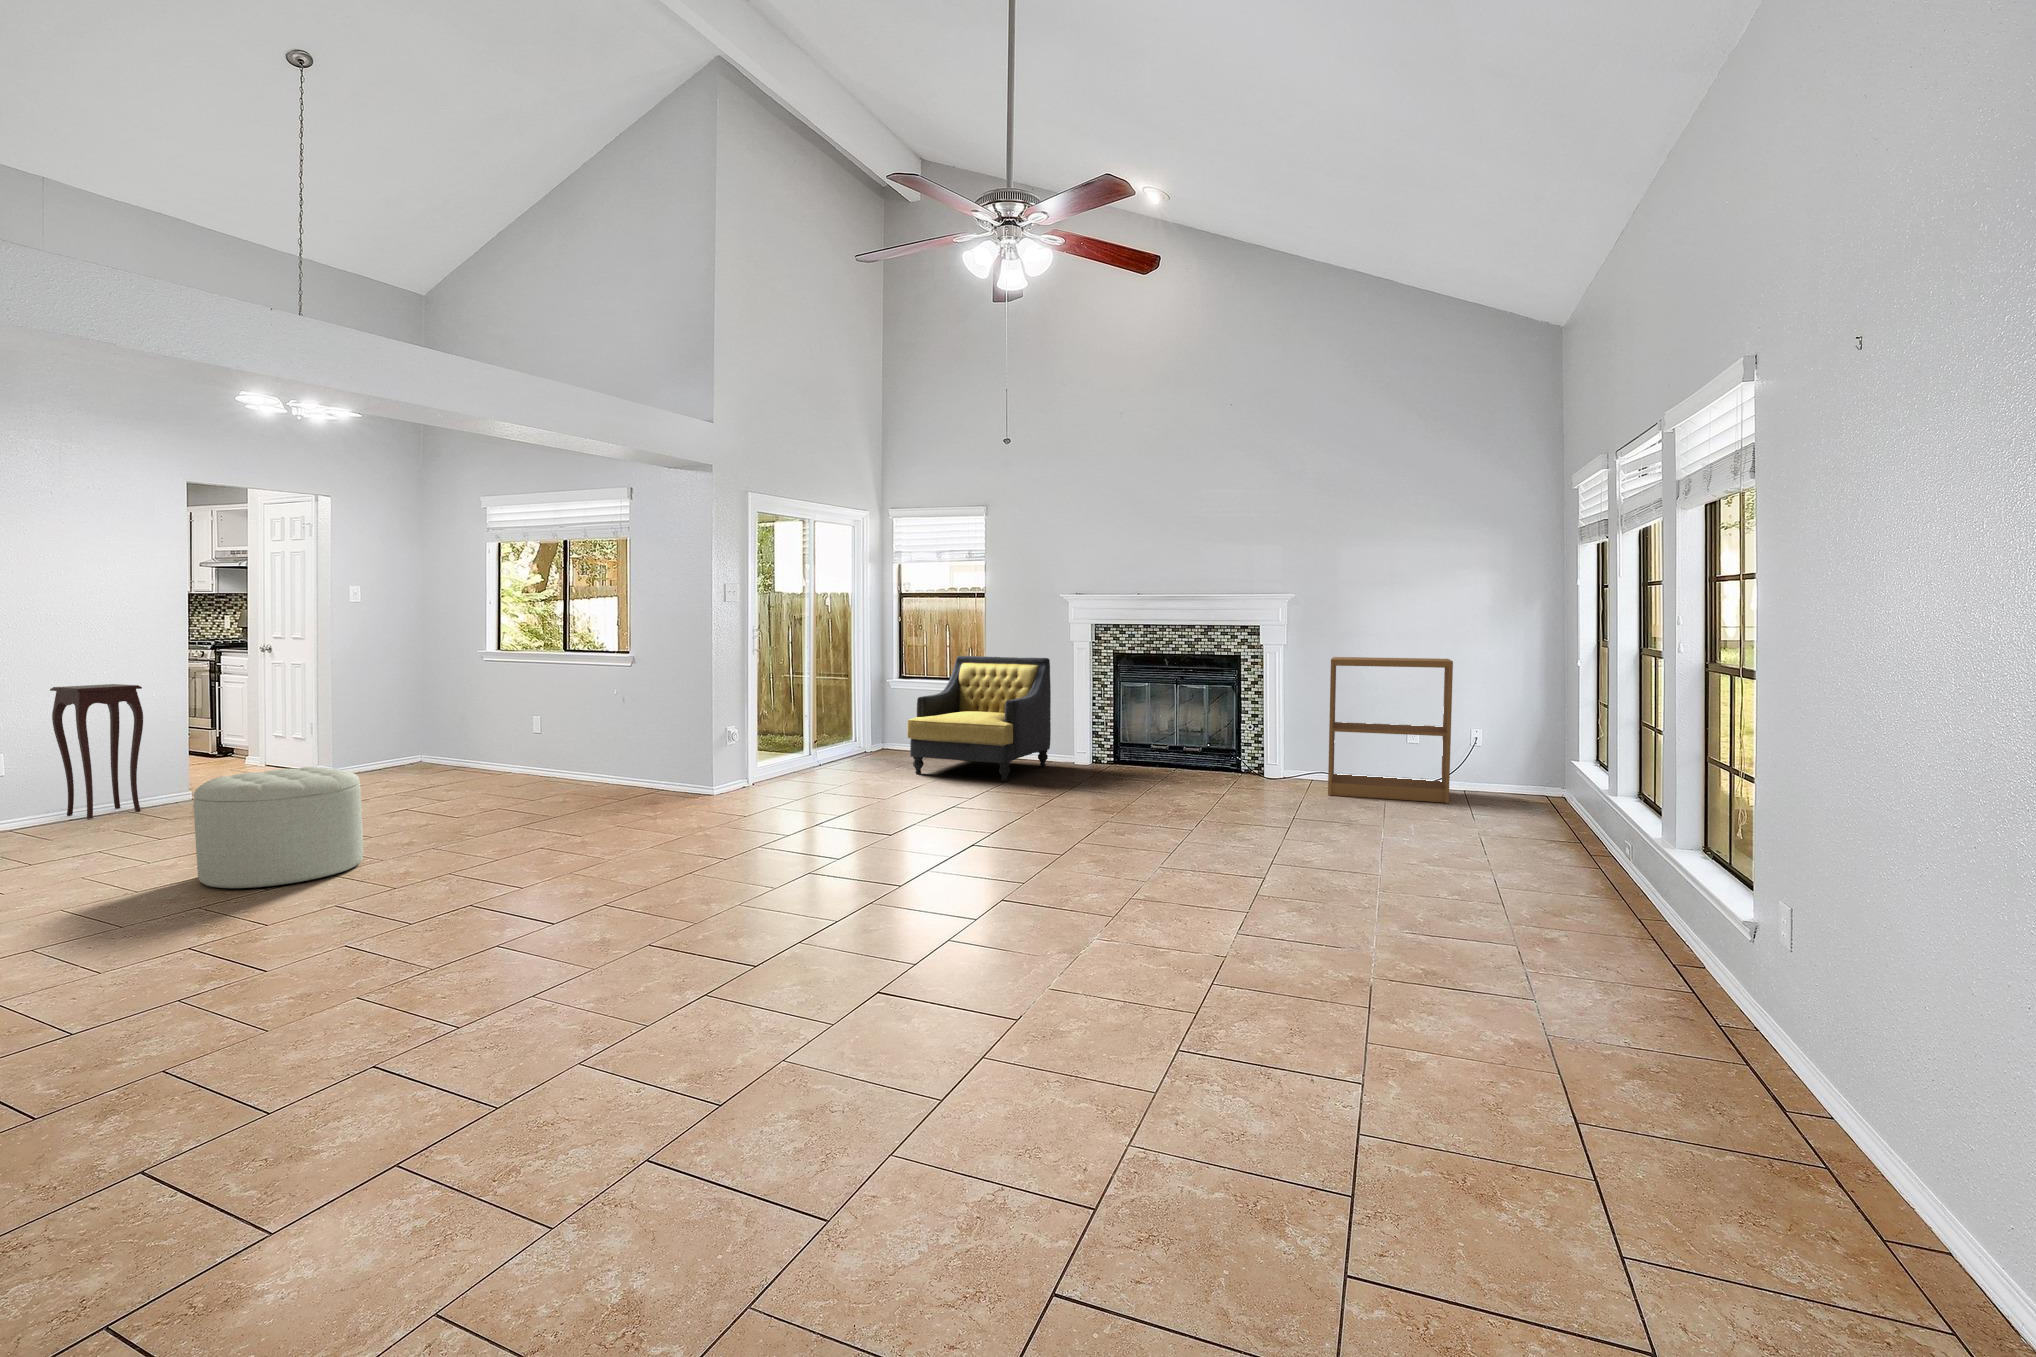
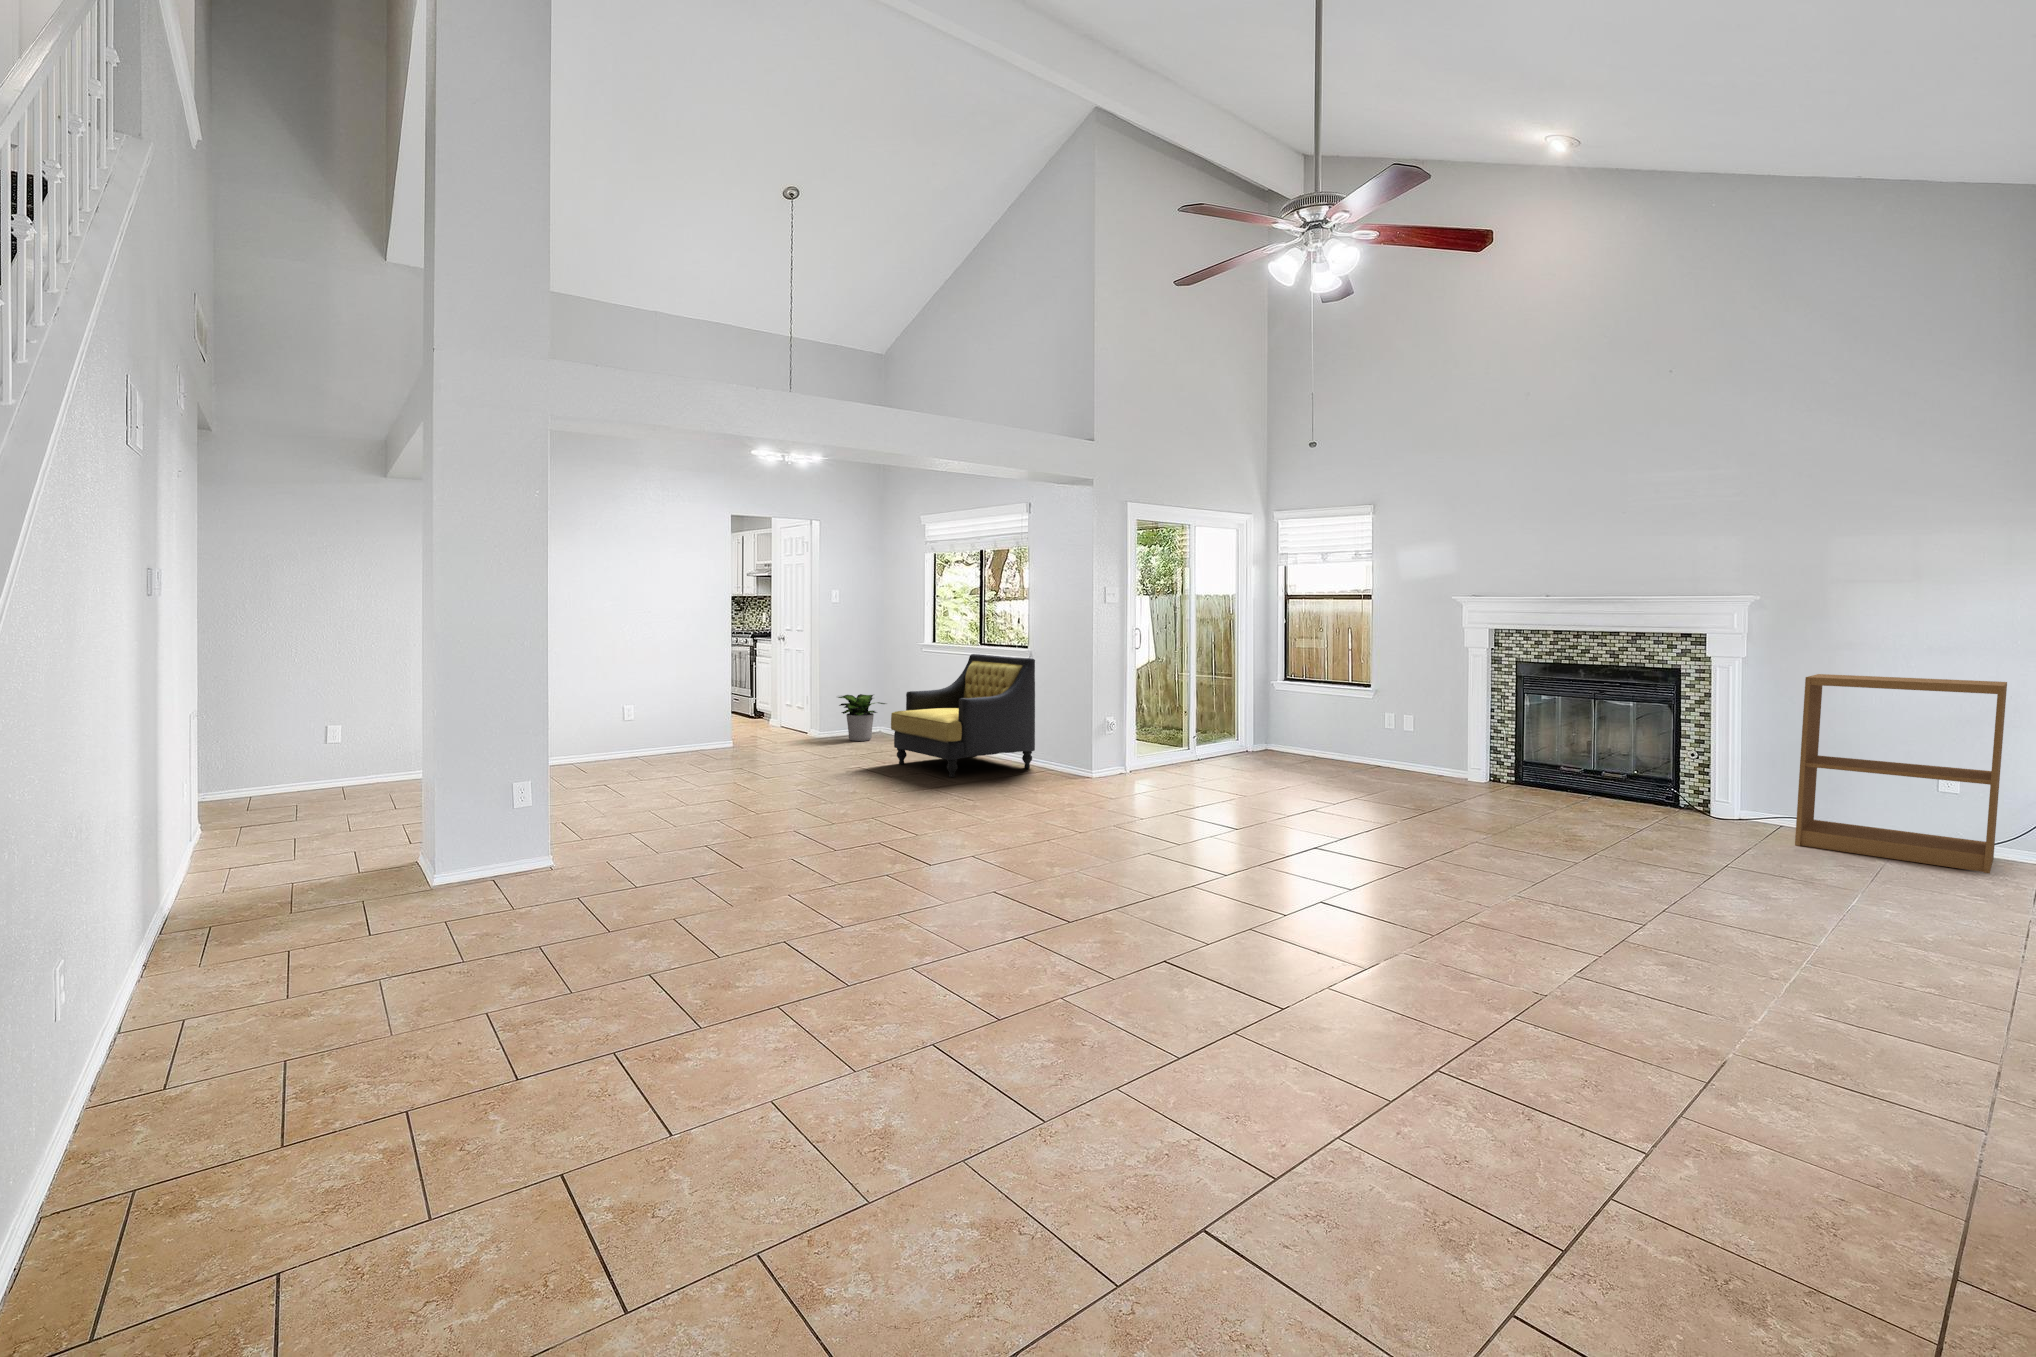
armchair: present [907,656,1051,781] -> present [891,654,1035,777]
side table: present [50,684,143,819] -> none [653,663,702,758]
potted plant: none [360,715,438,774] -> present [838,694,885,741]
ottoman: present [194,767,363,889] -> none [718,731,818,817]

